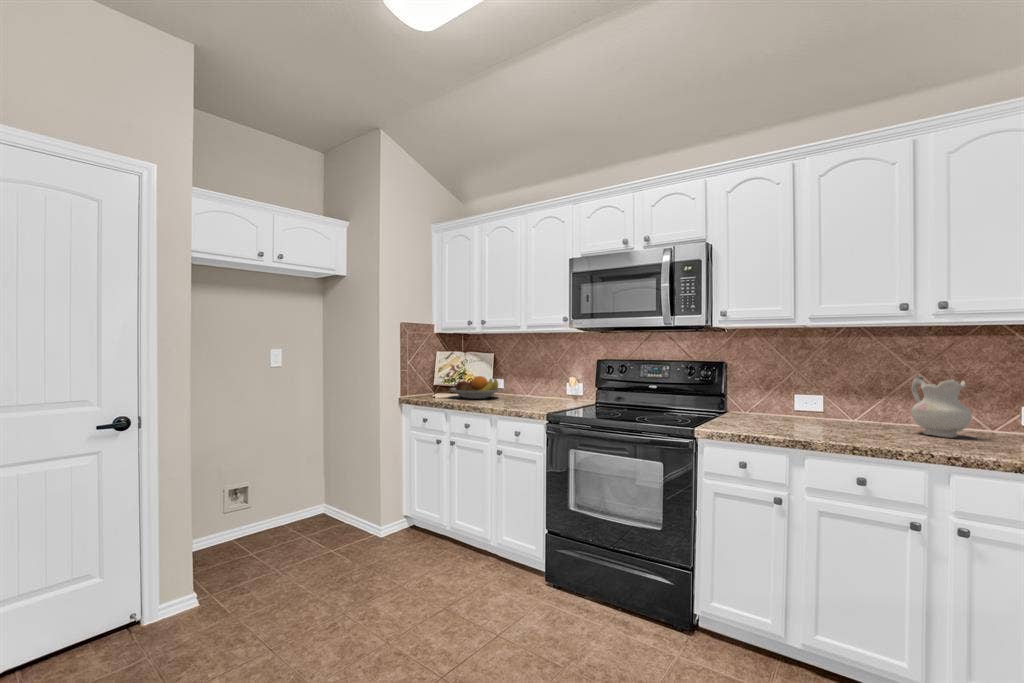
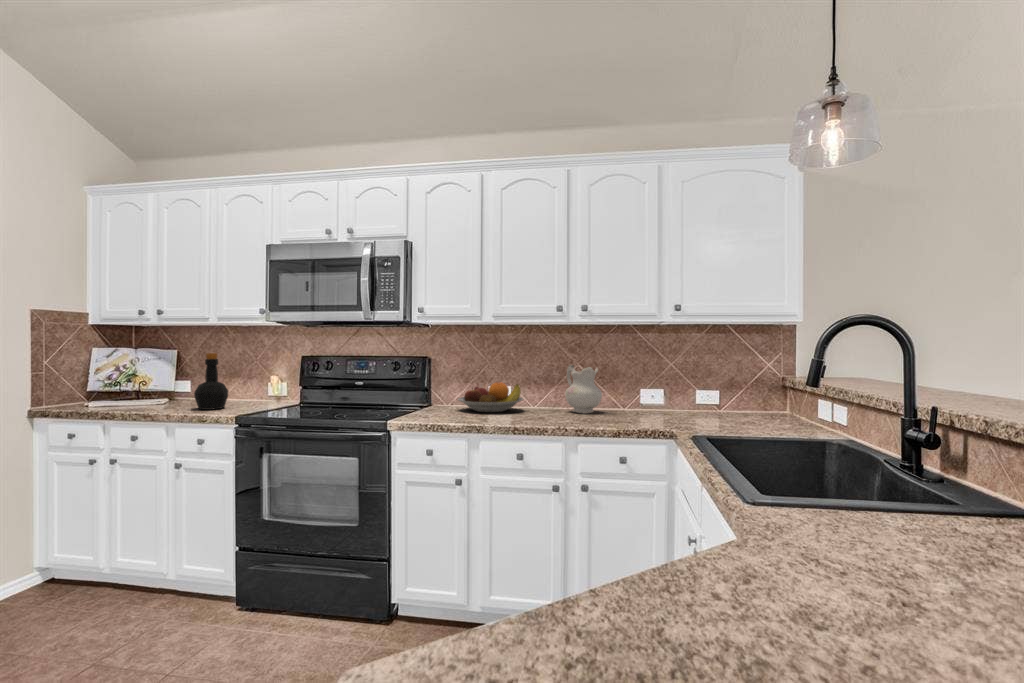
bottle: none [511,356,537,405] -> present [194,353,228,410]
fruit bowl: present [451,376,501,399] -> present [458,382,523,412]

